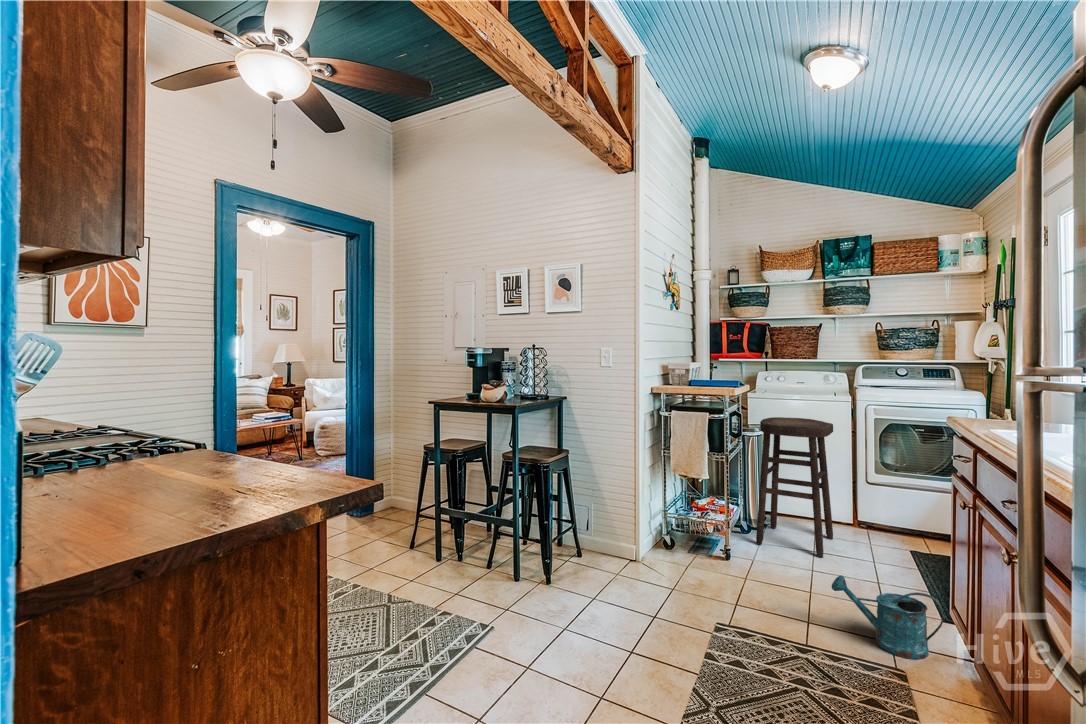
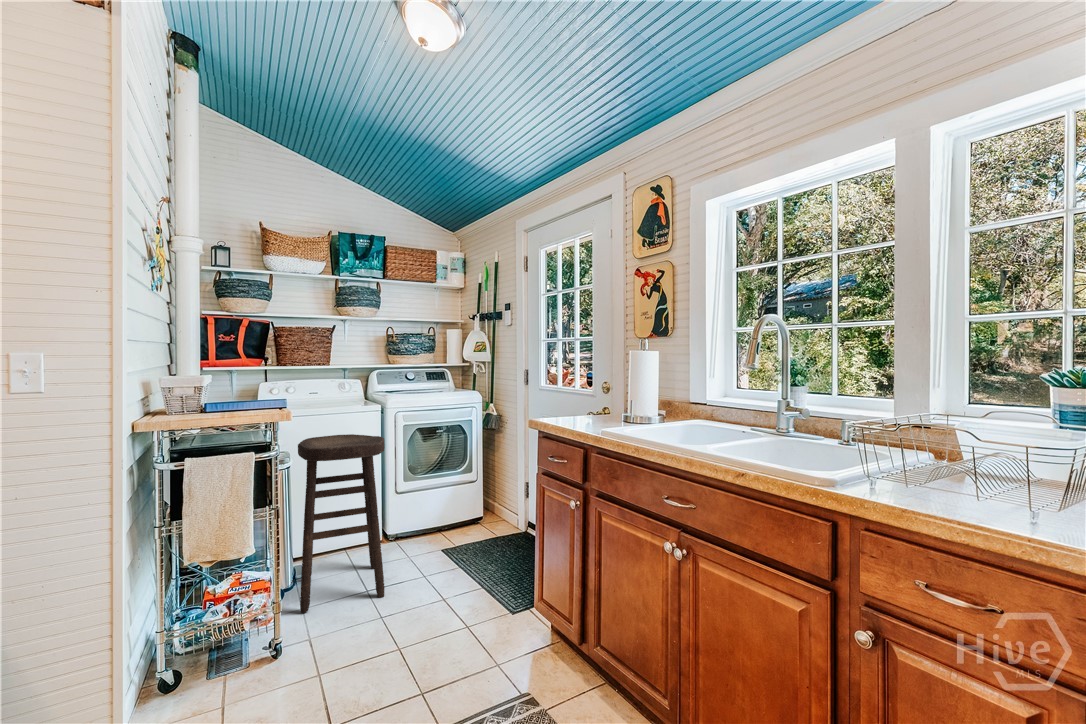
watering can: present [832,576,943,660] -> none [456,600,552,683]

